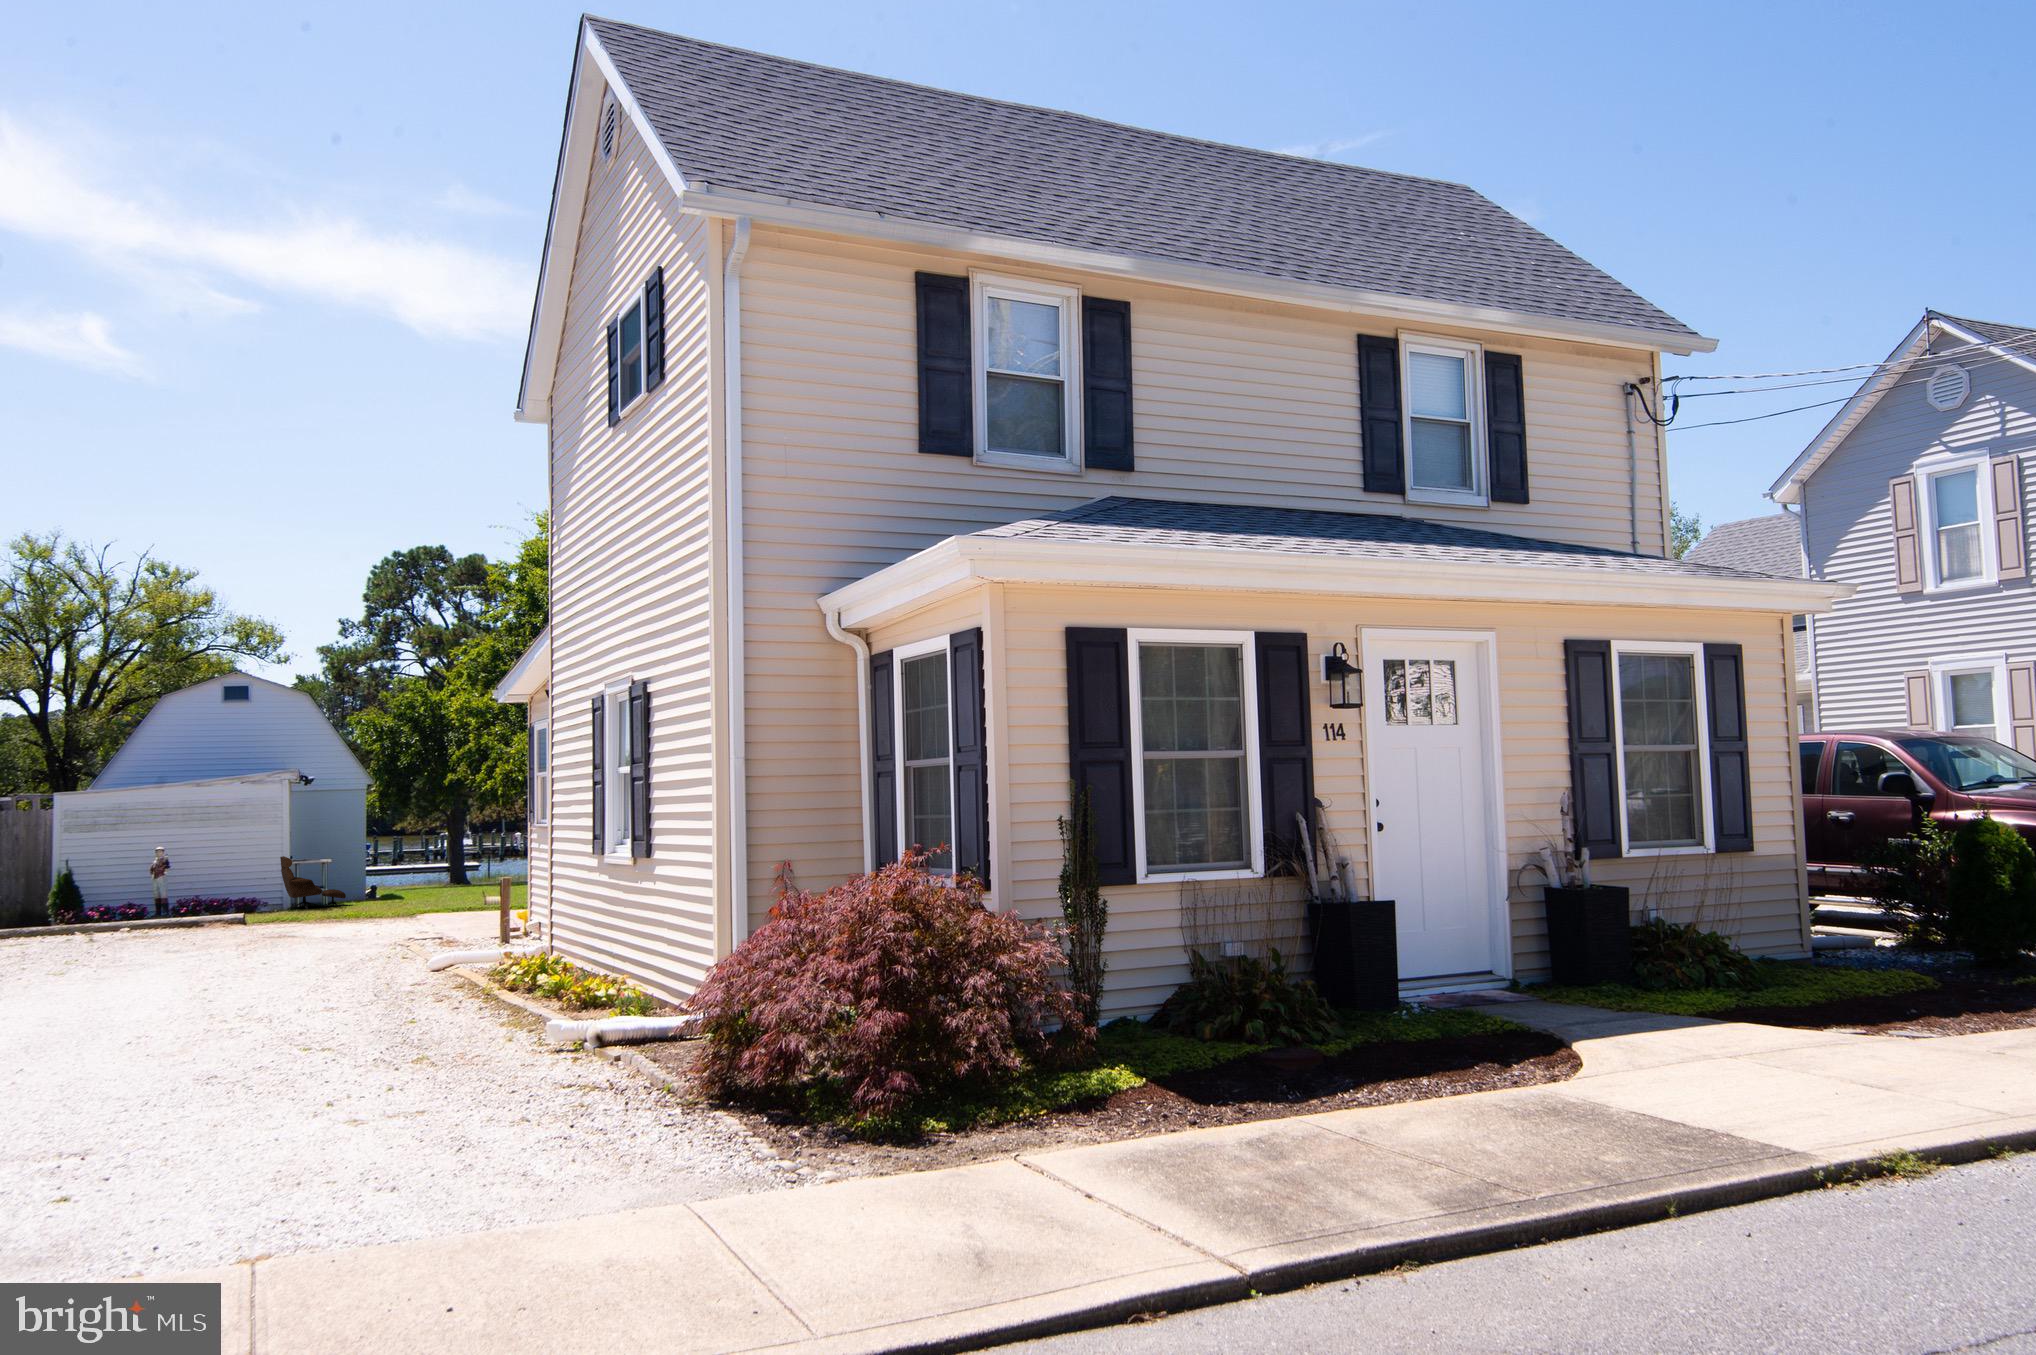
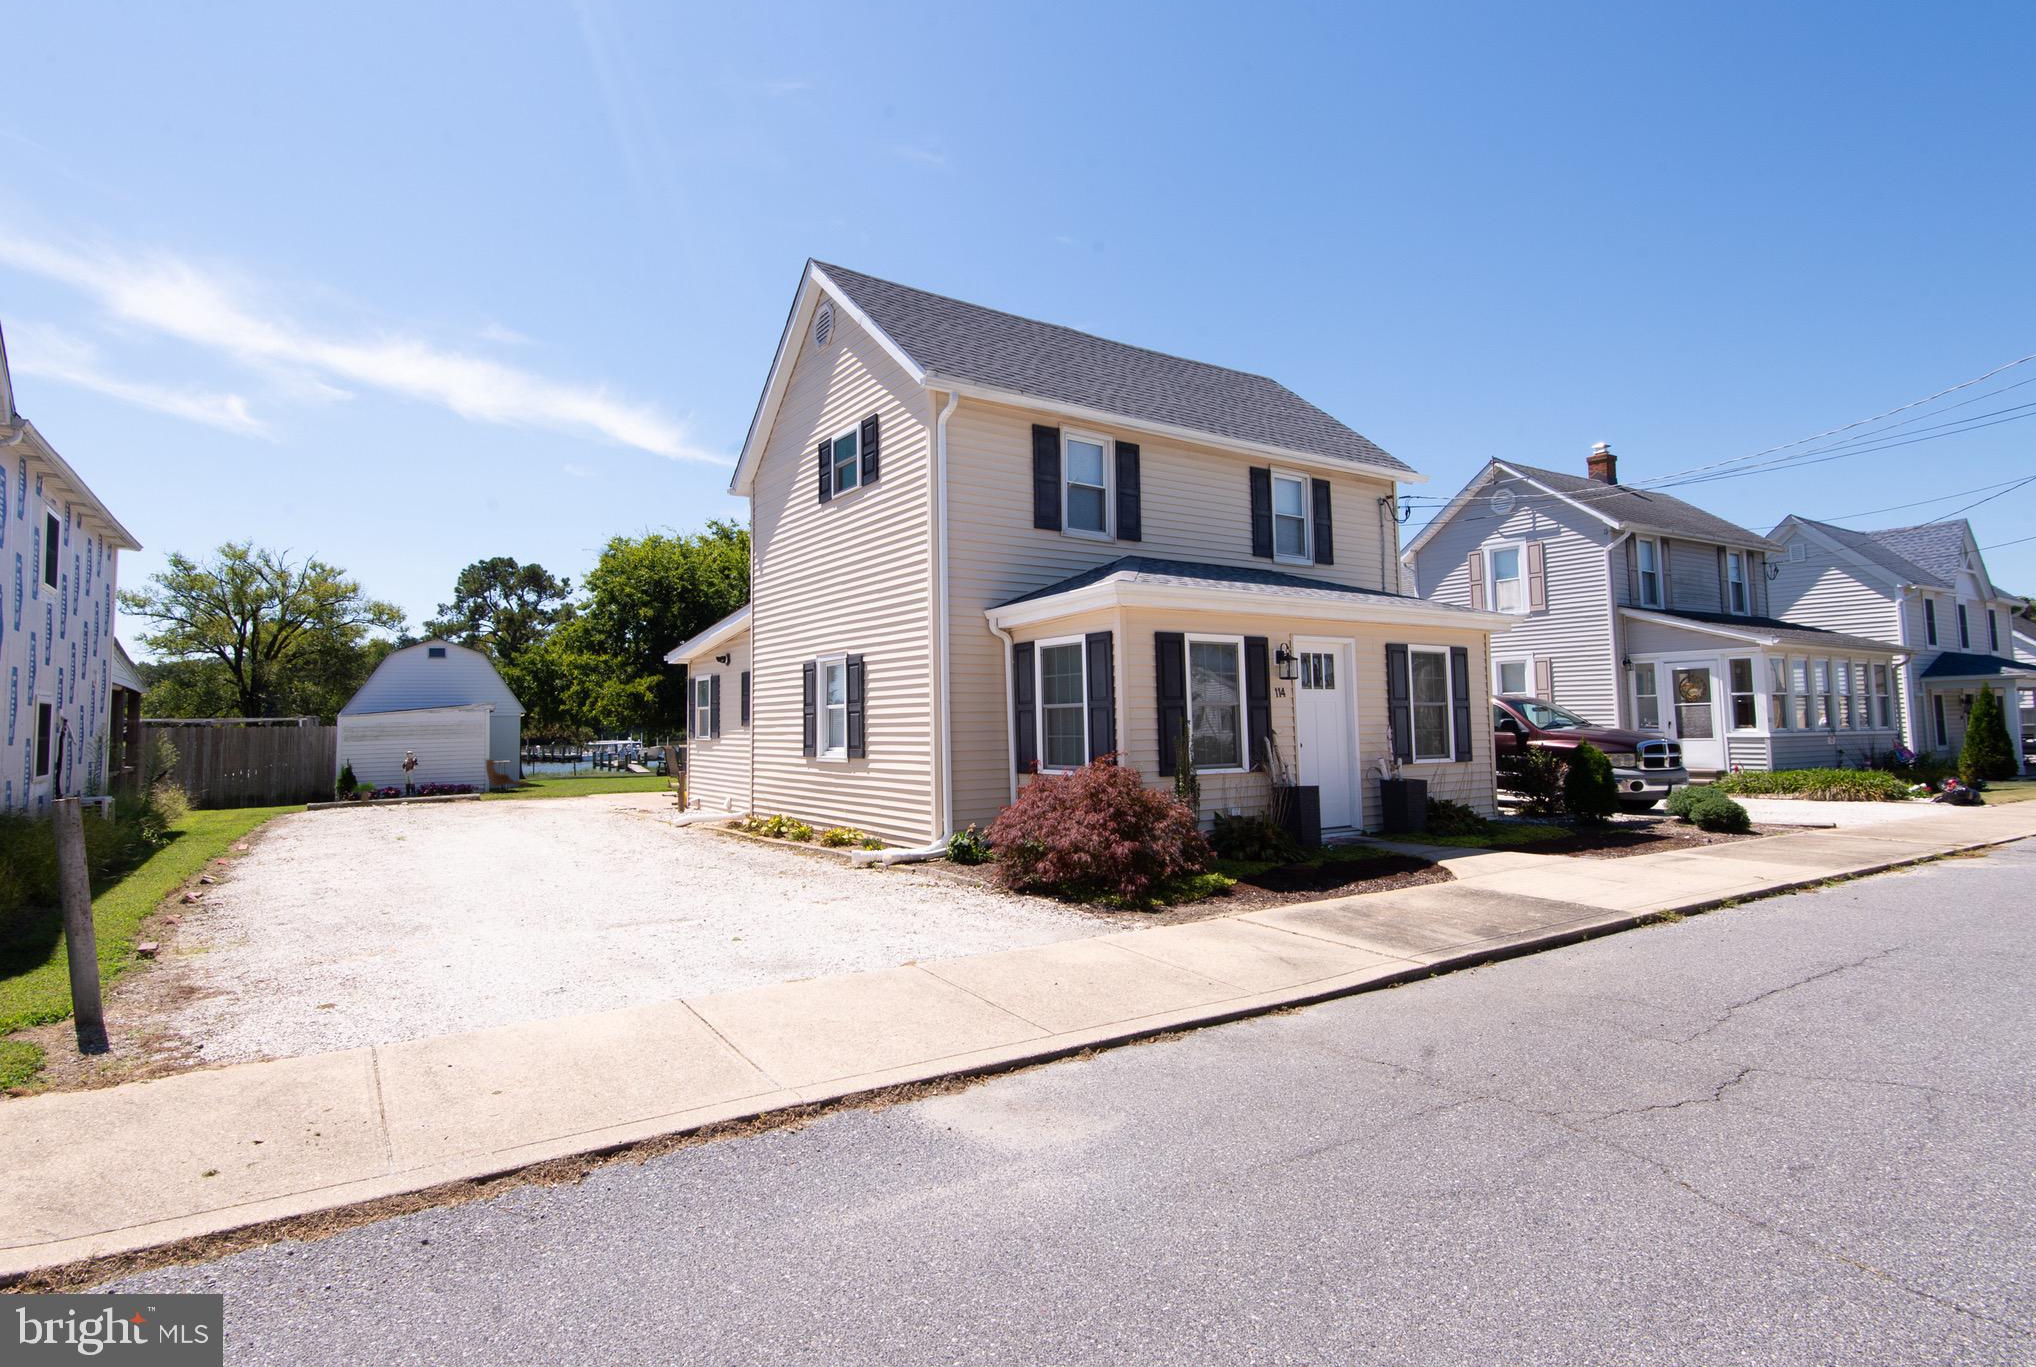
potted plant: none [72,888,118,923] -> present [354,782,377,803]

